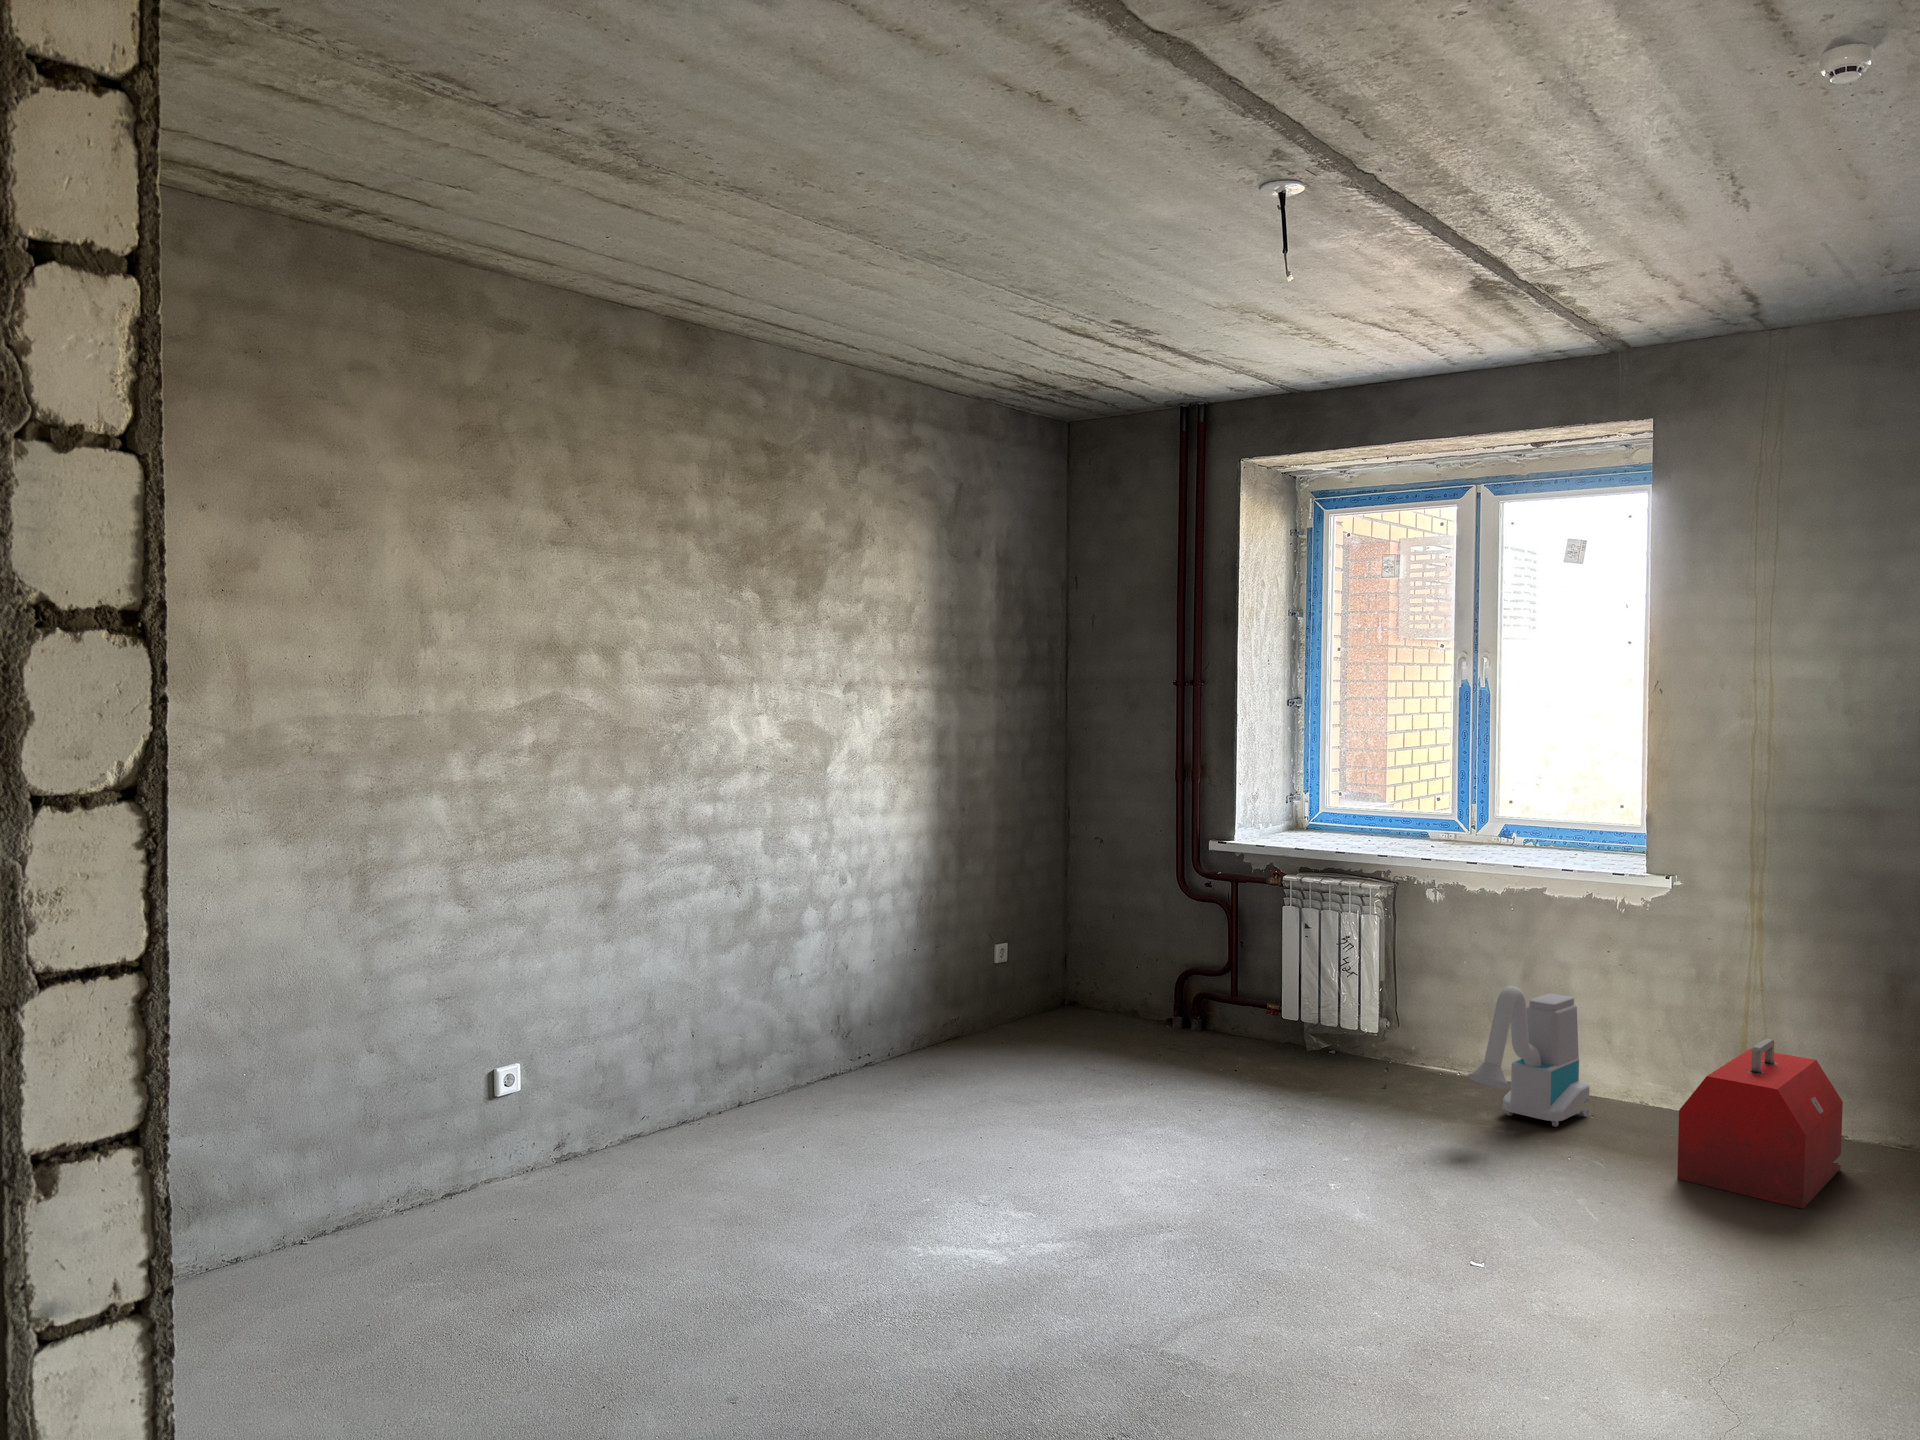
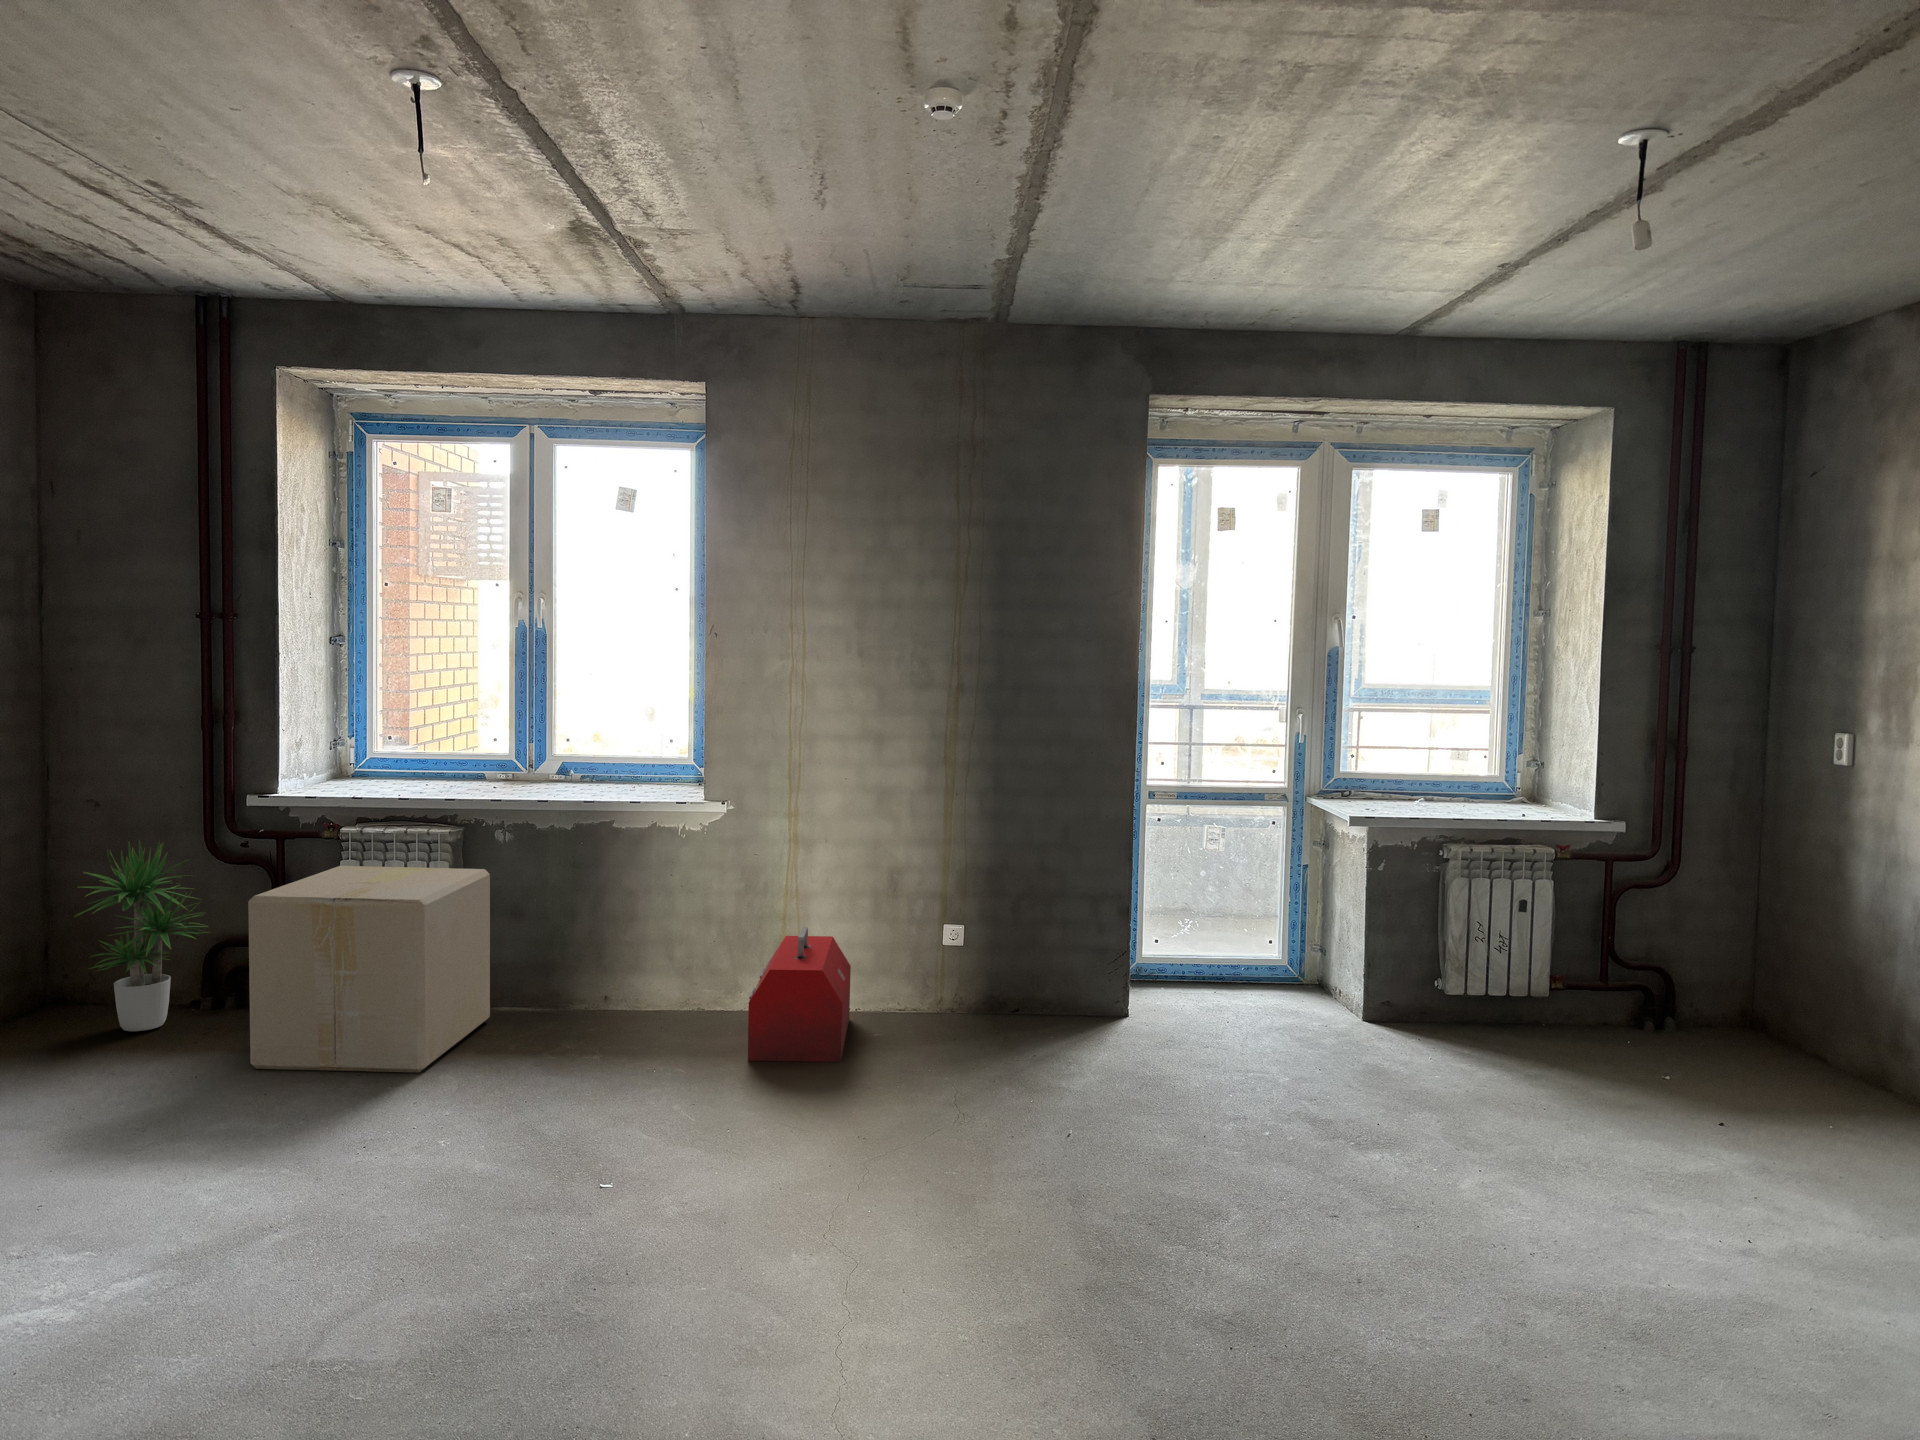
potted plant: none [1085,869,1184,1030] -> present [75,841,208,1031]
cardboard box: none [1195,909,1412,1109] -> present [248,866,490,1072]
vacuum cleaner: present [1468,986,1589,1127] -> none [566,914,659,1036]

